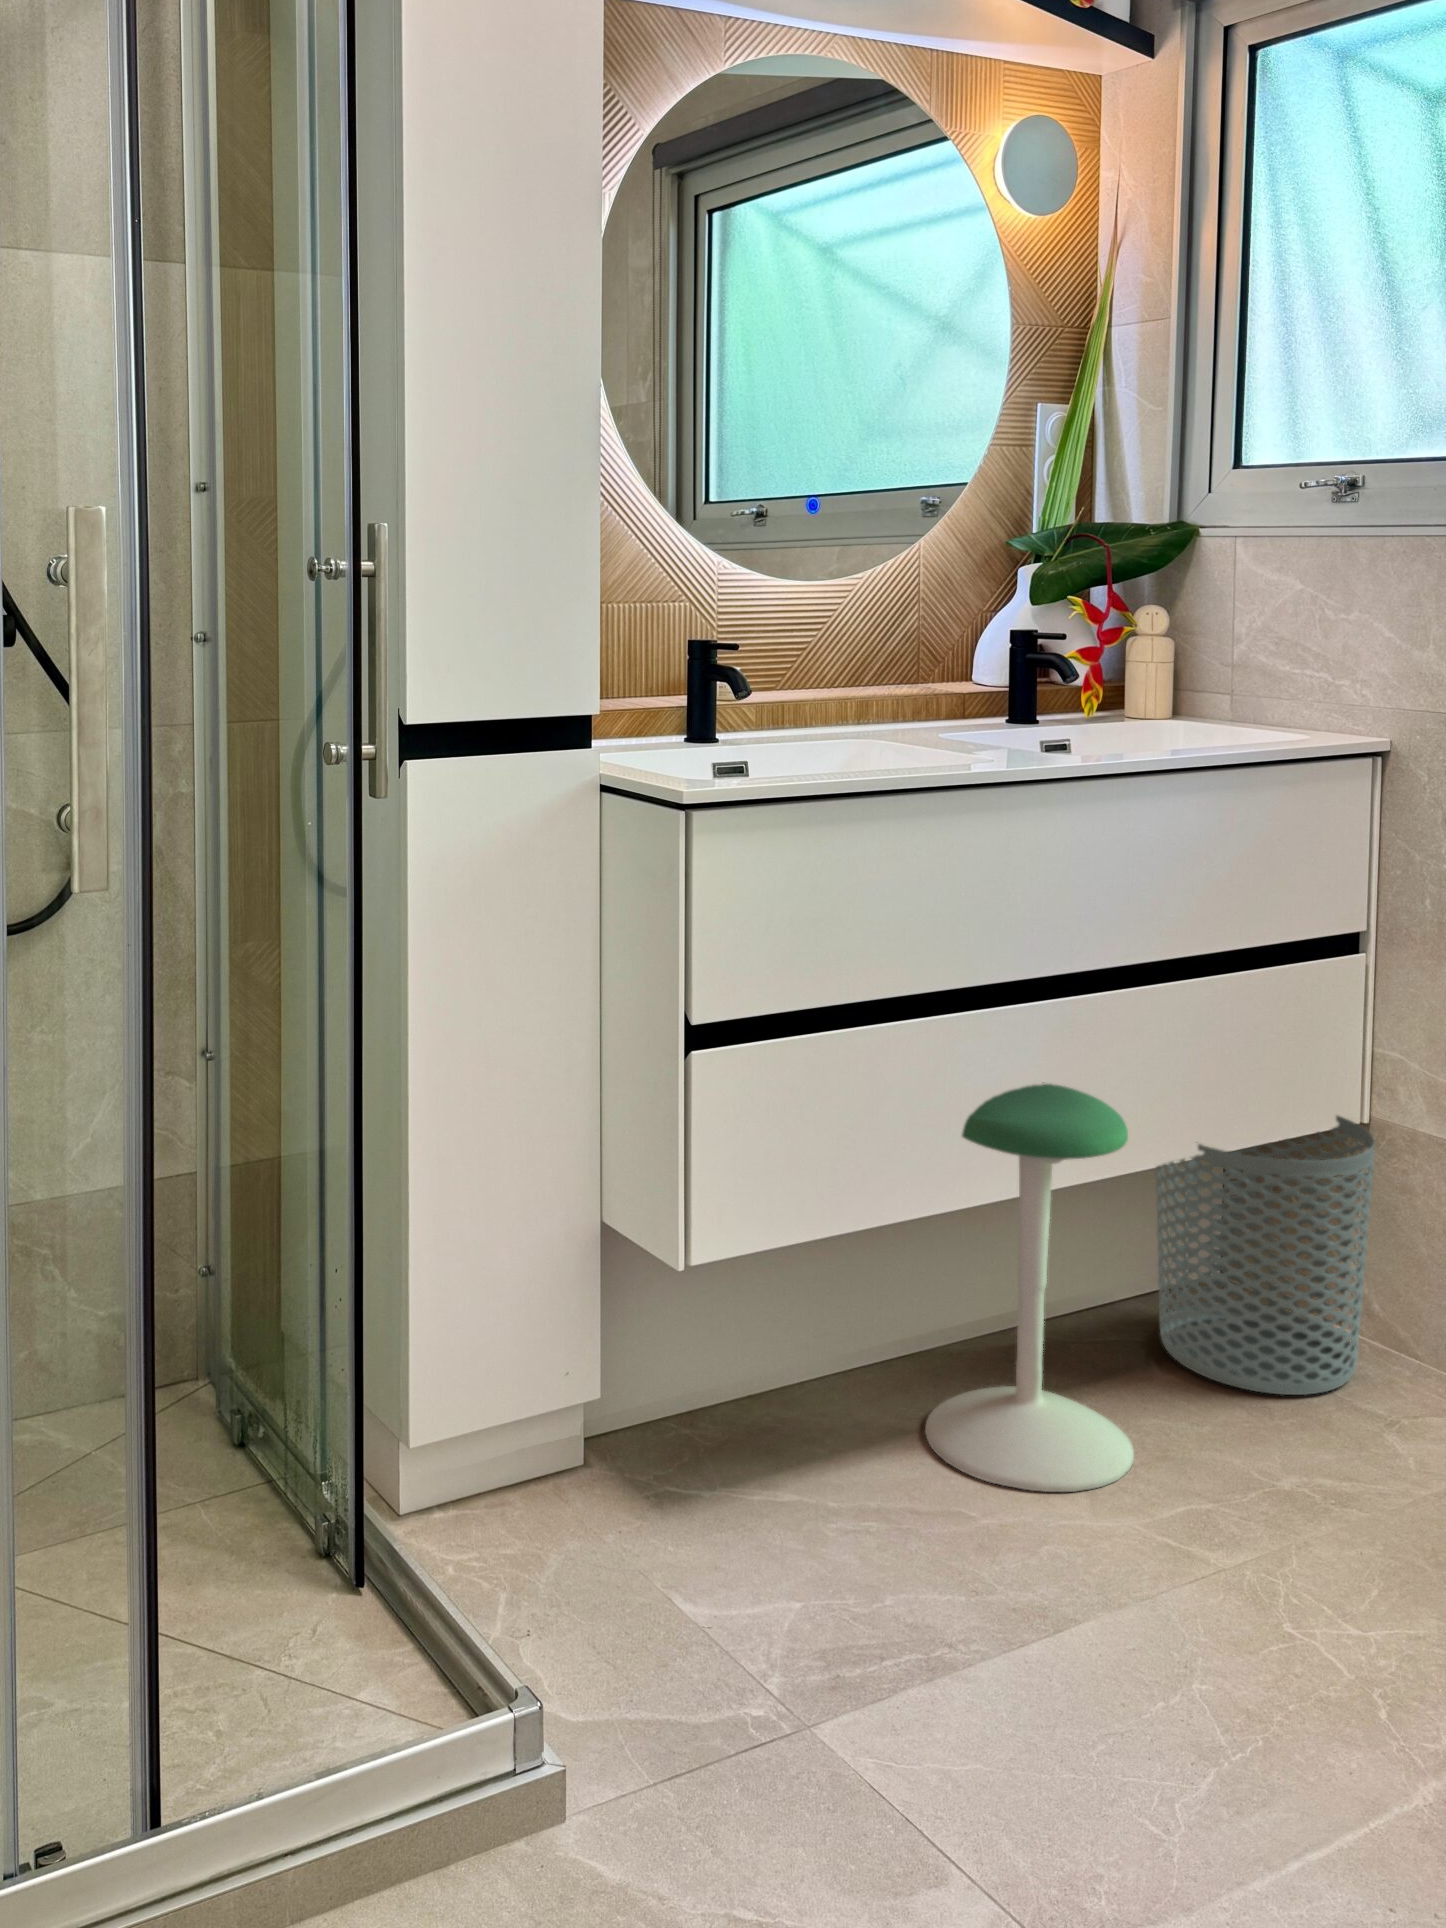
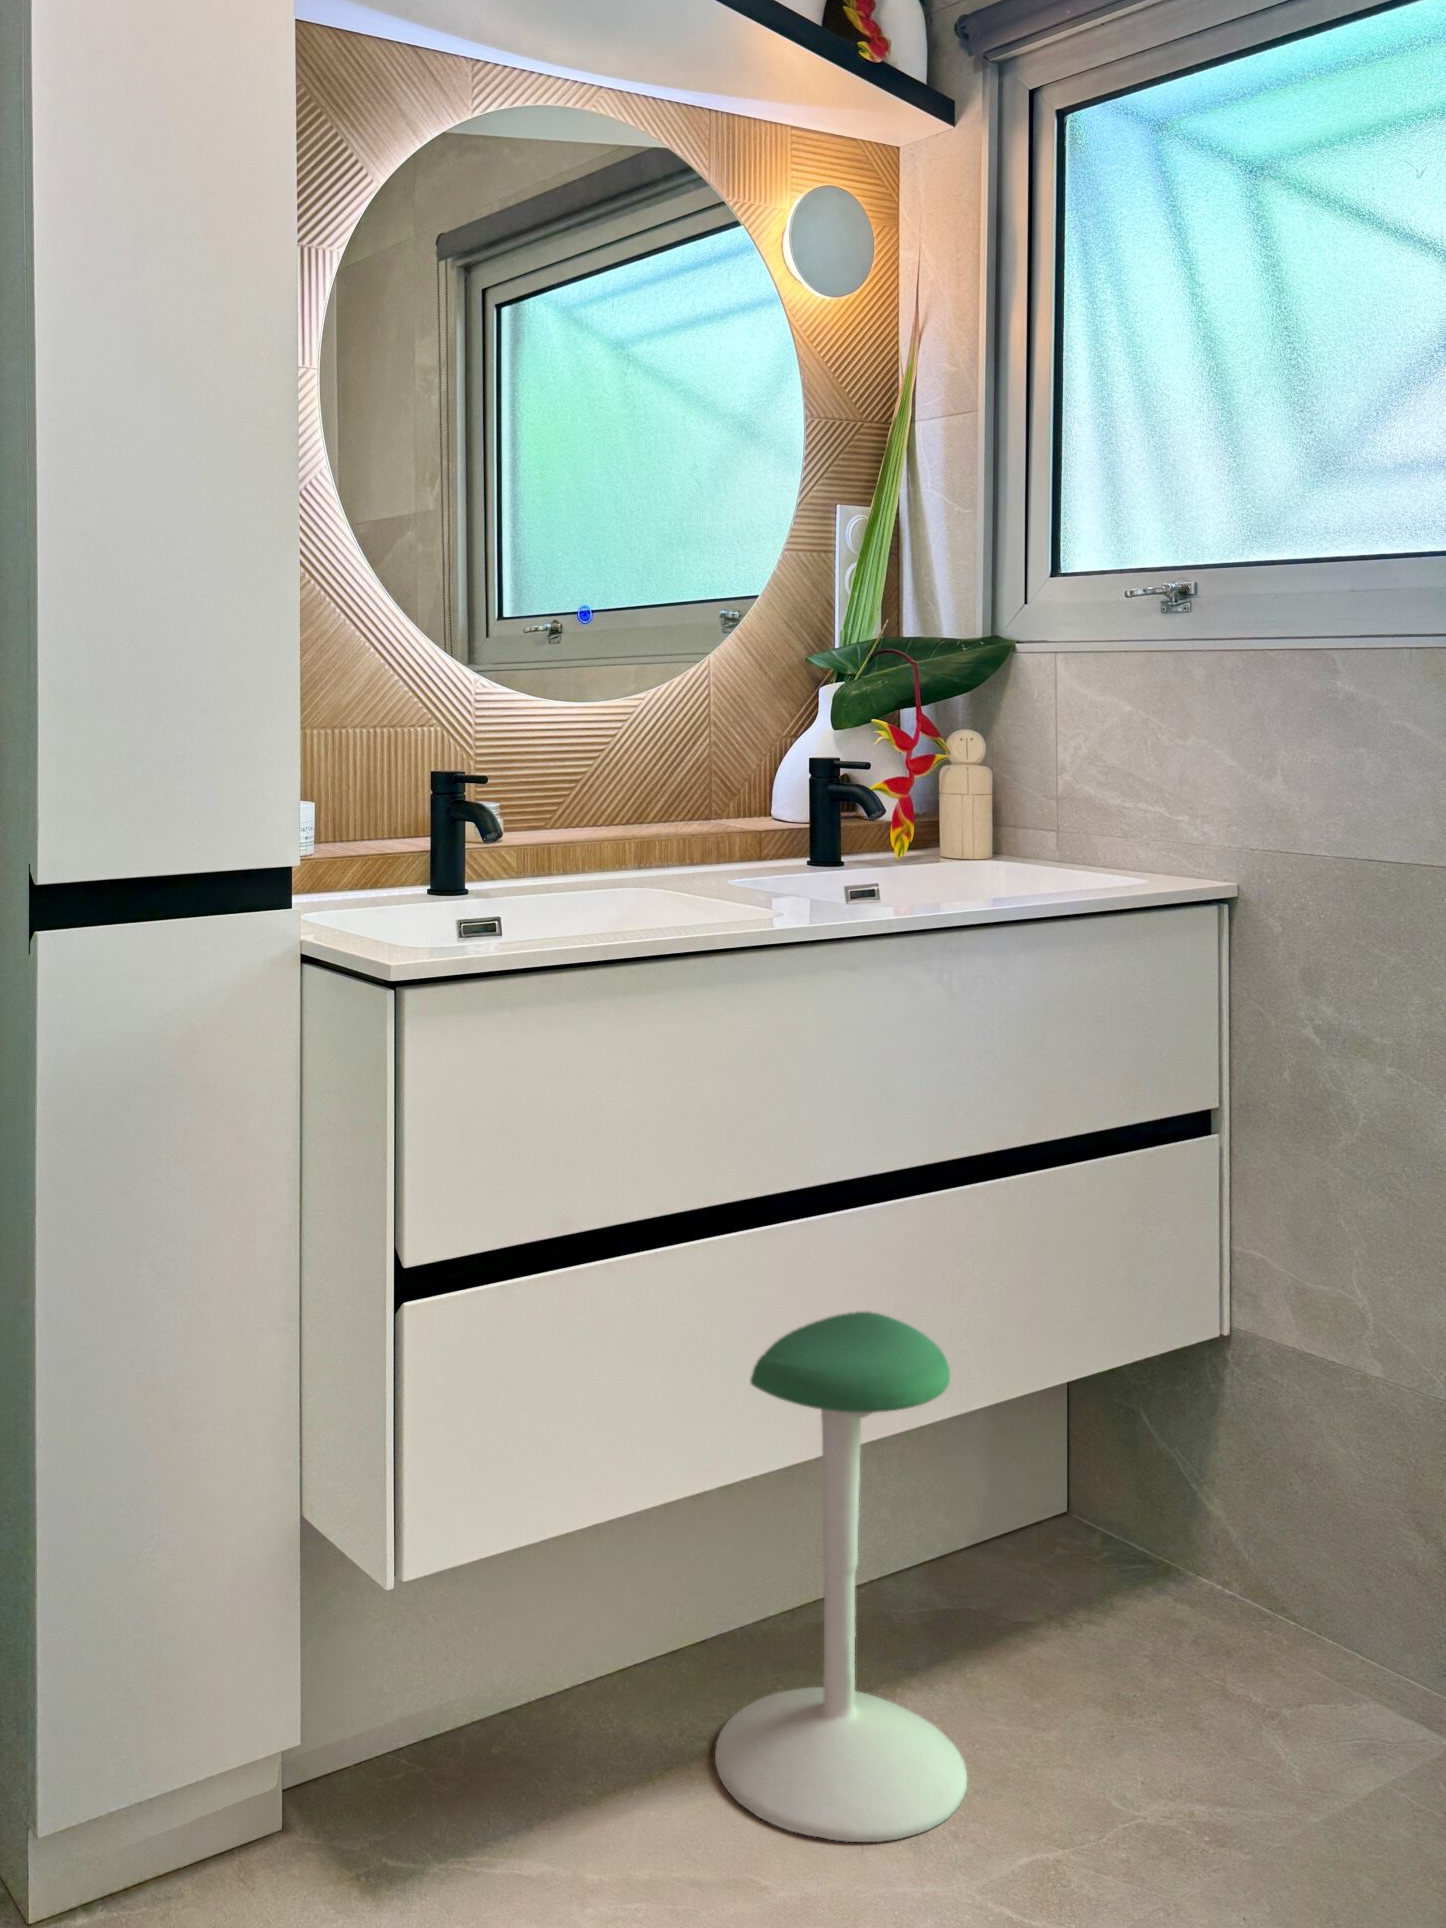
waste bin: present [1156,1116,1375,1395] -> none [985,1304,1237,1679]

